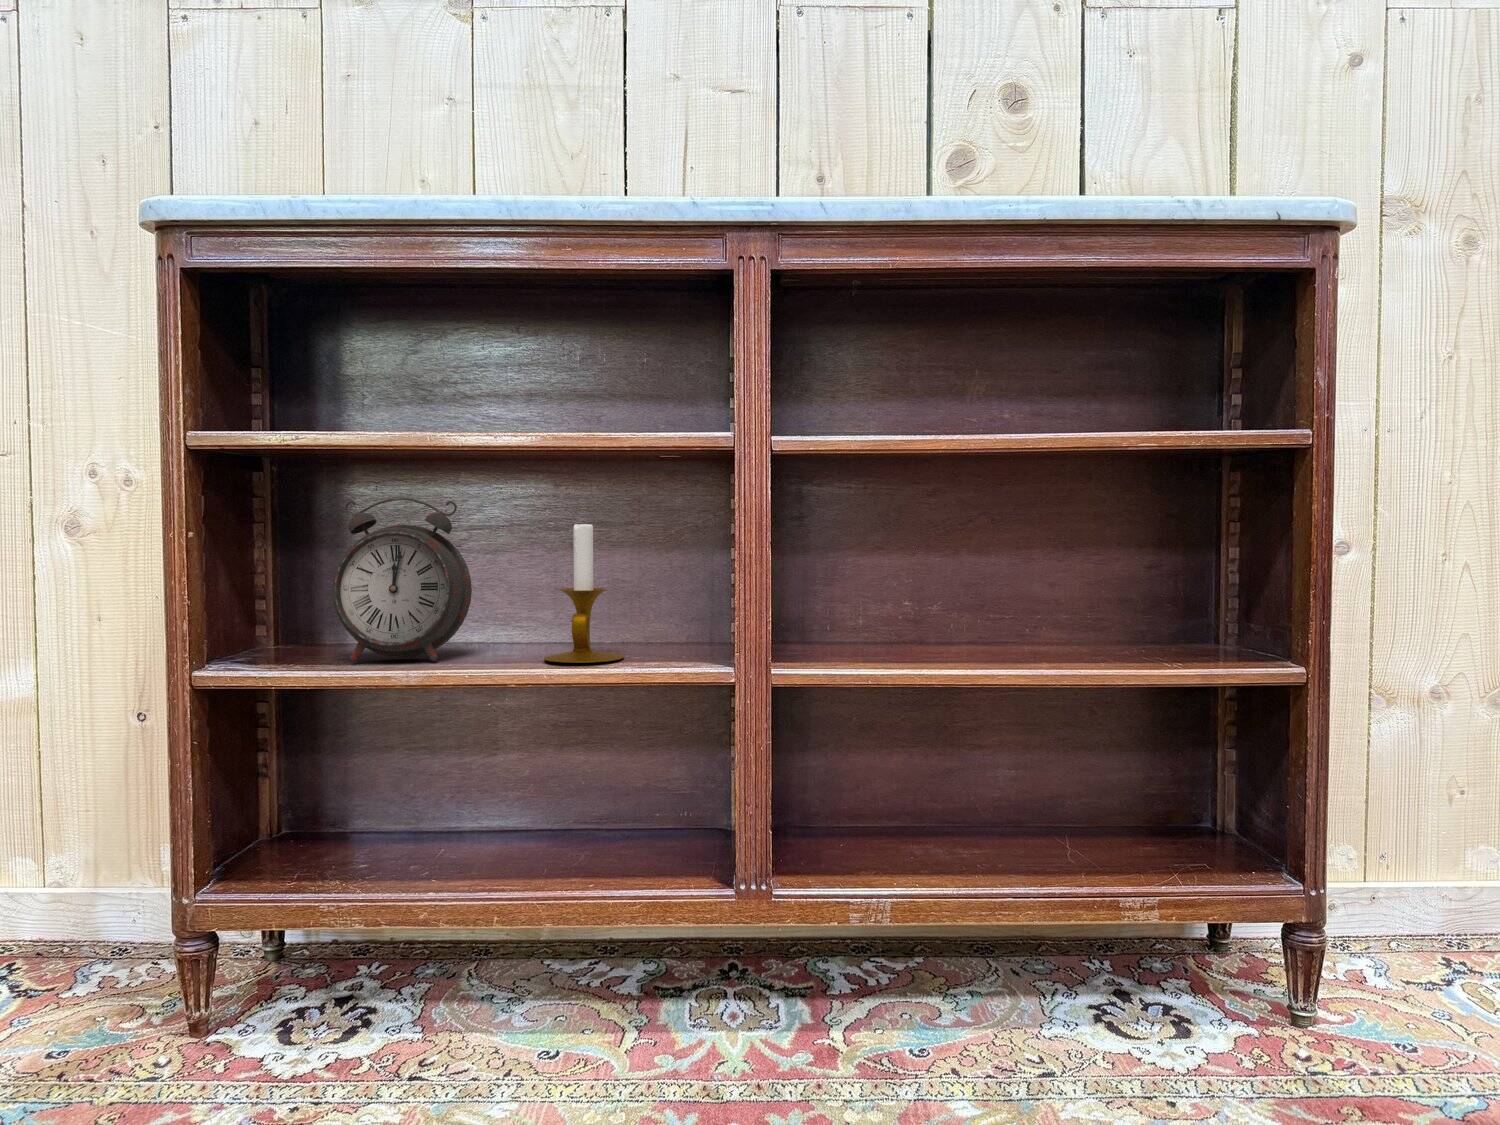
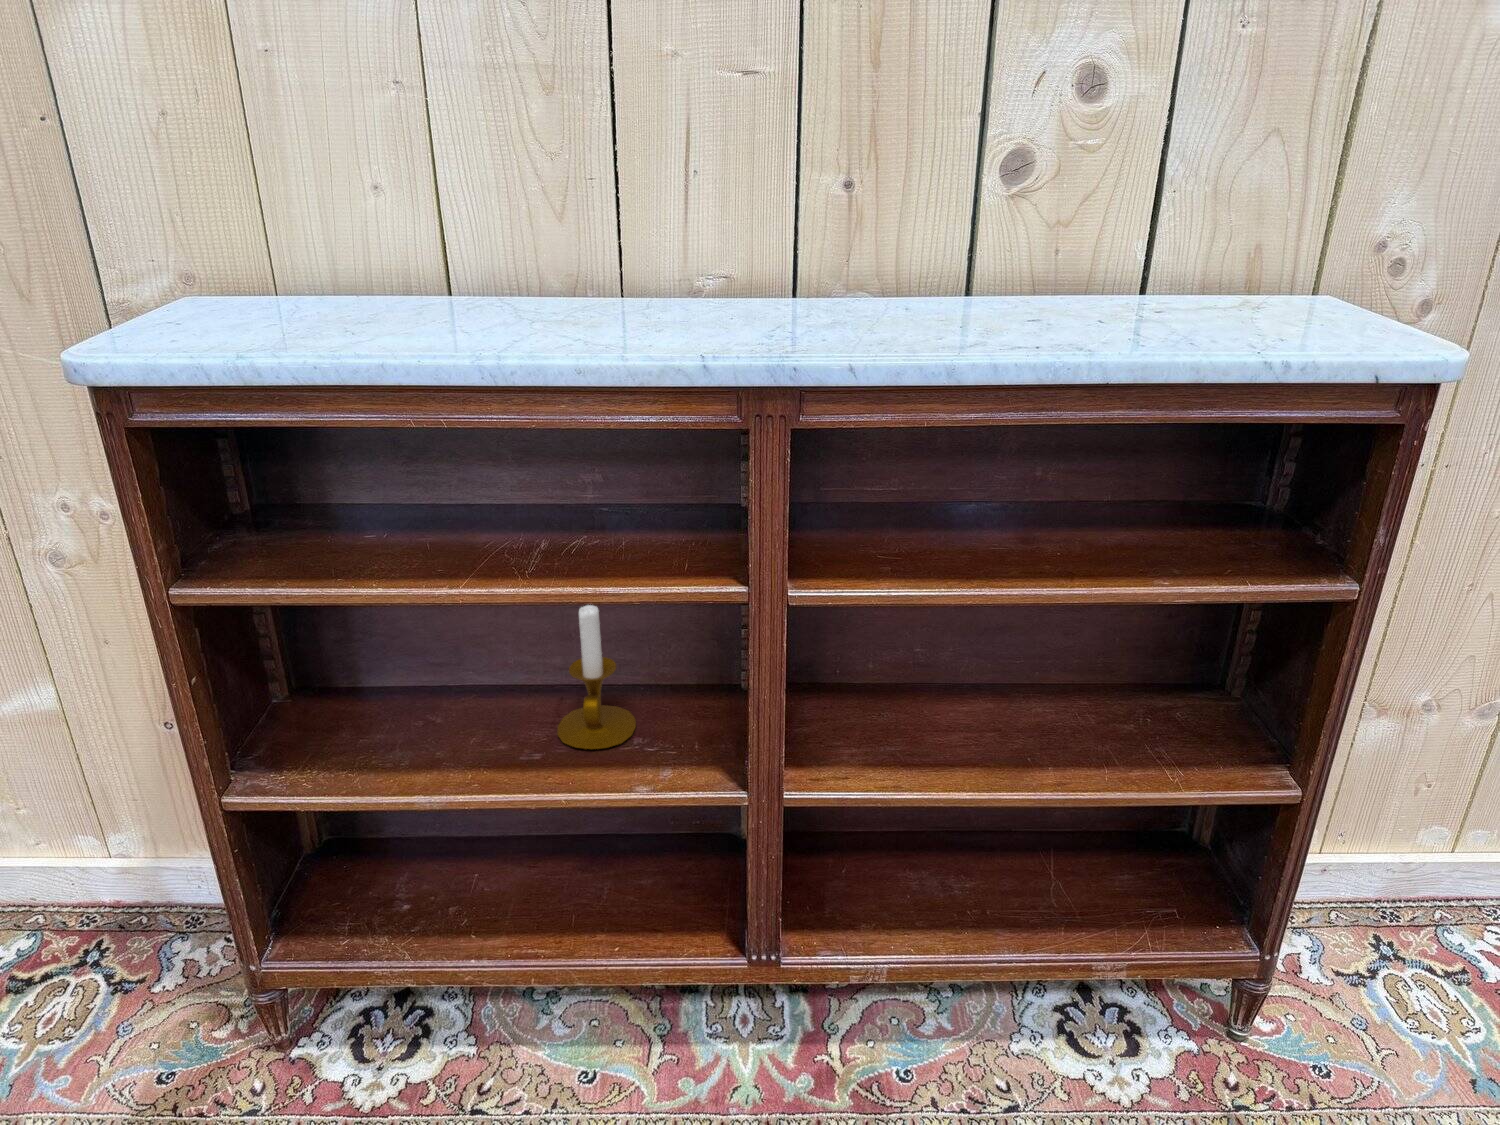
alarm clock: present [332,498,472,661] -> none [338,572,479,732]

